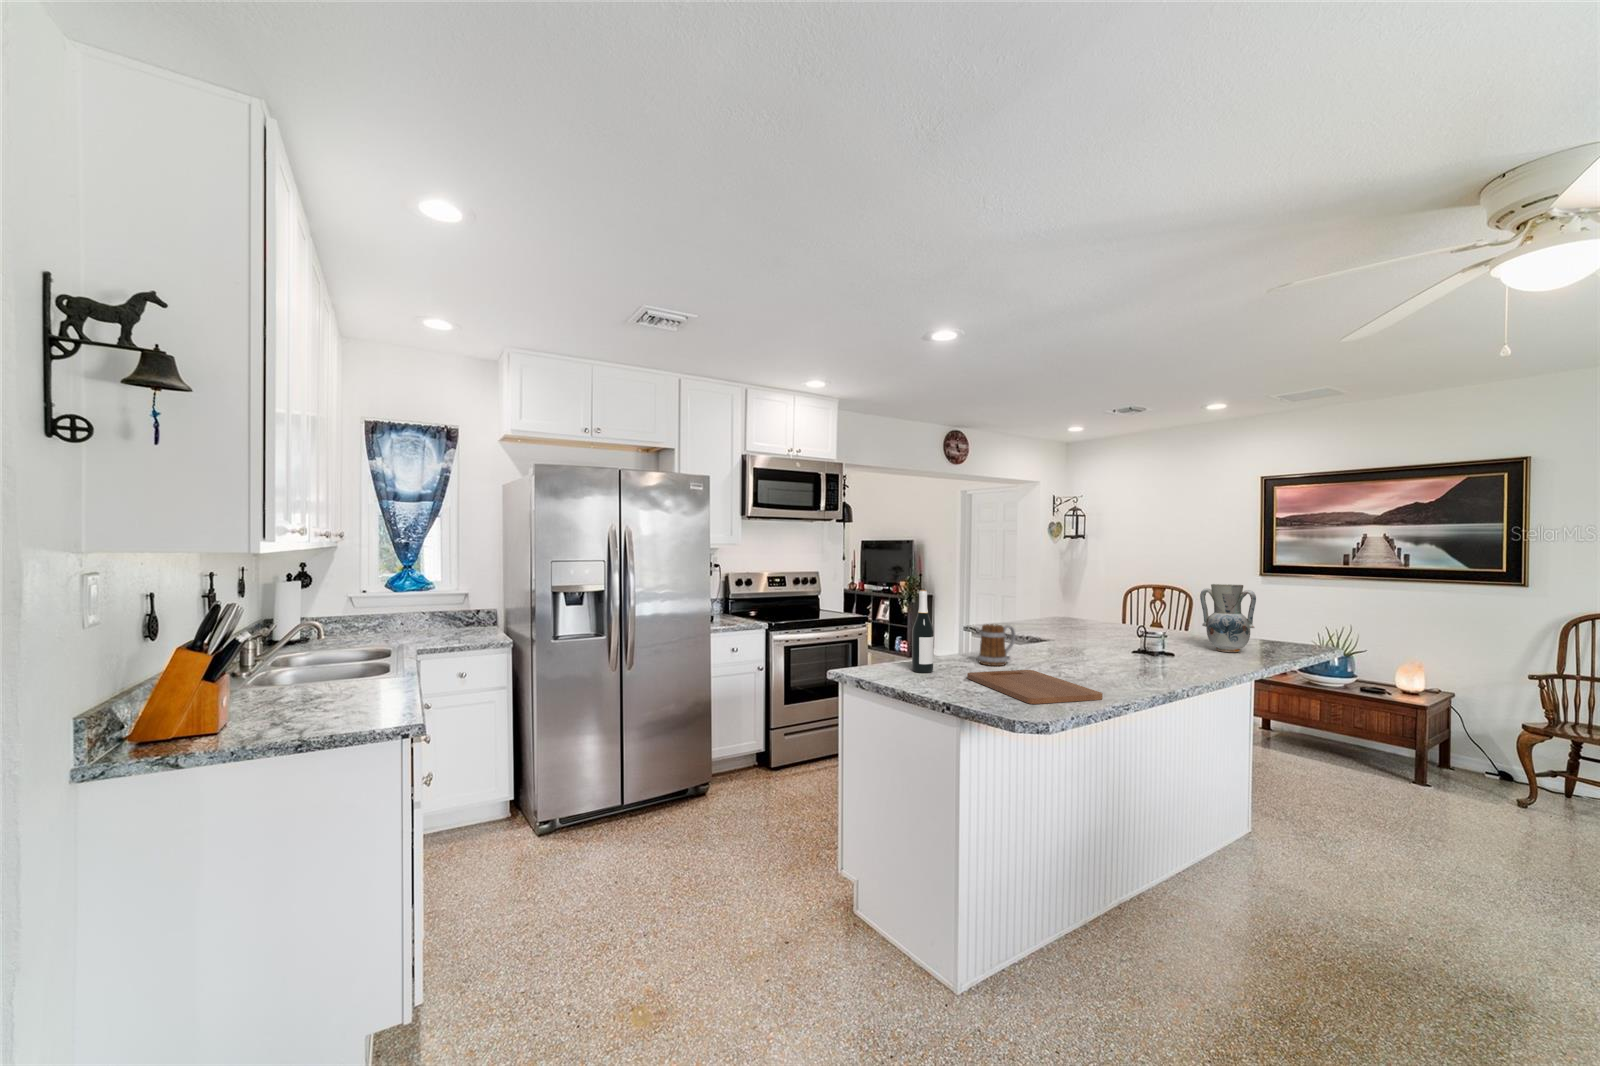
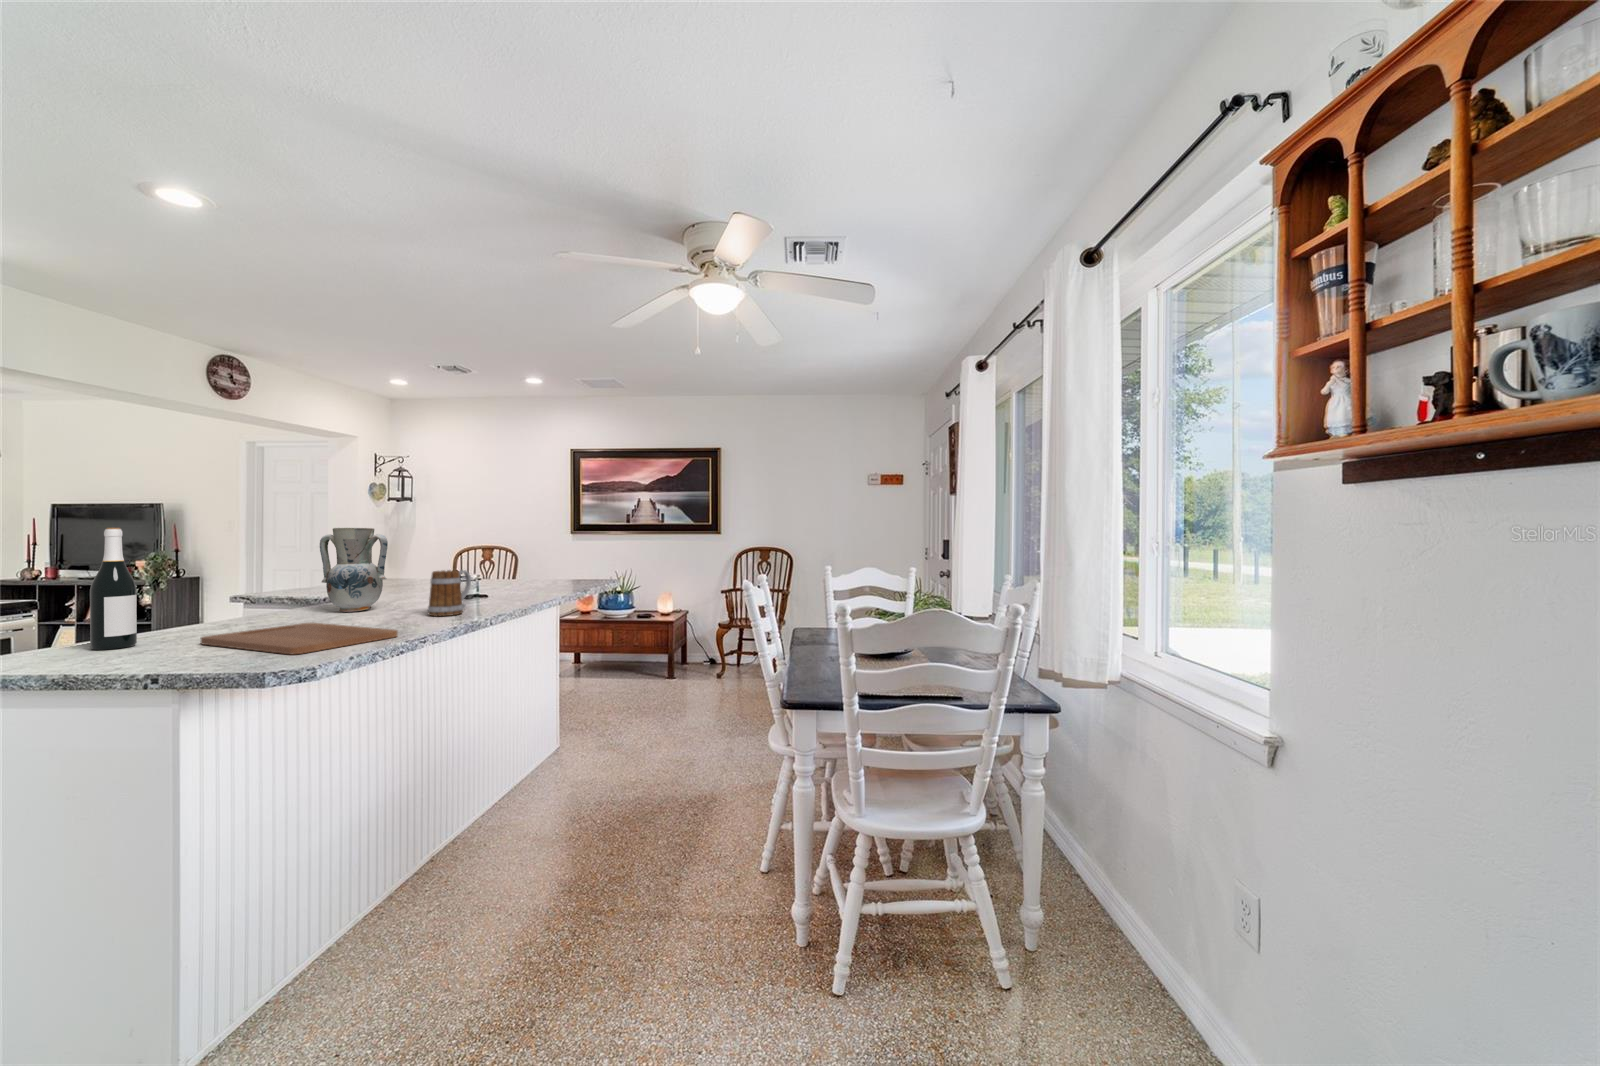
vase: present [1200,584,1256,652] -> present [320,528,388,612]
mug: present [979,624,1016,666] -> present [428,570,471,616]

